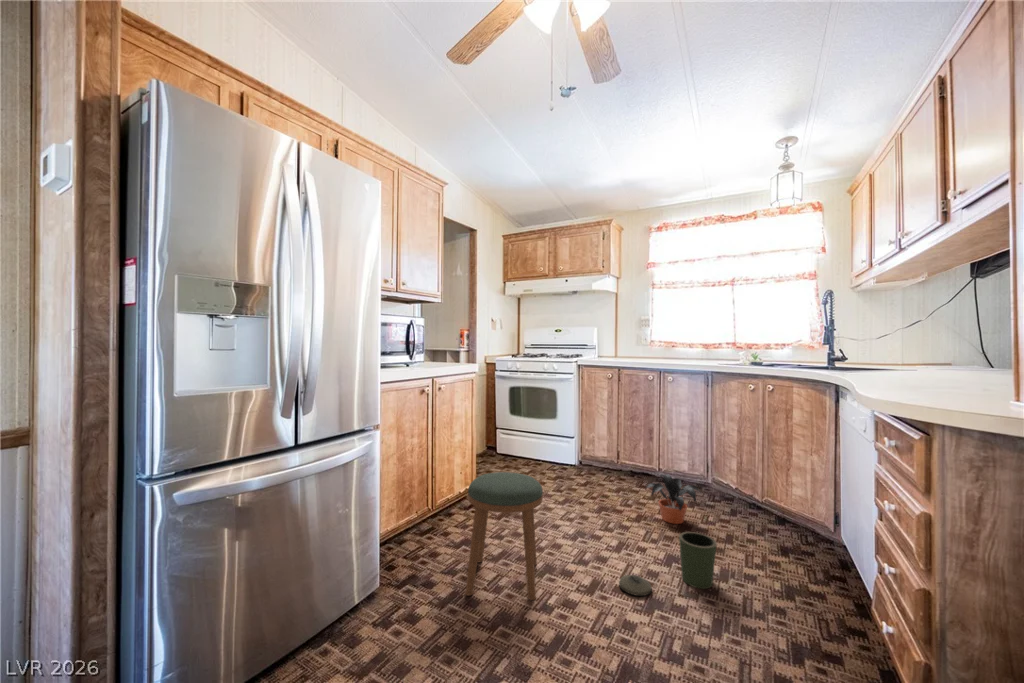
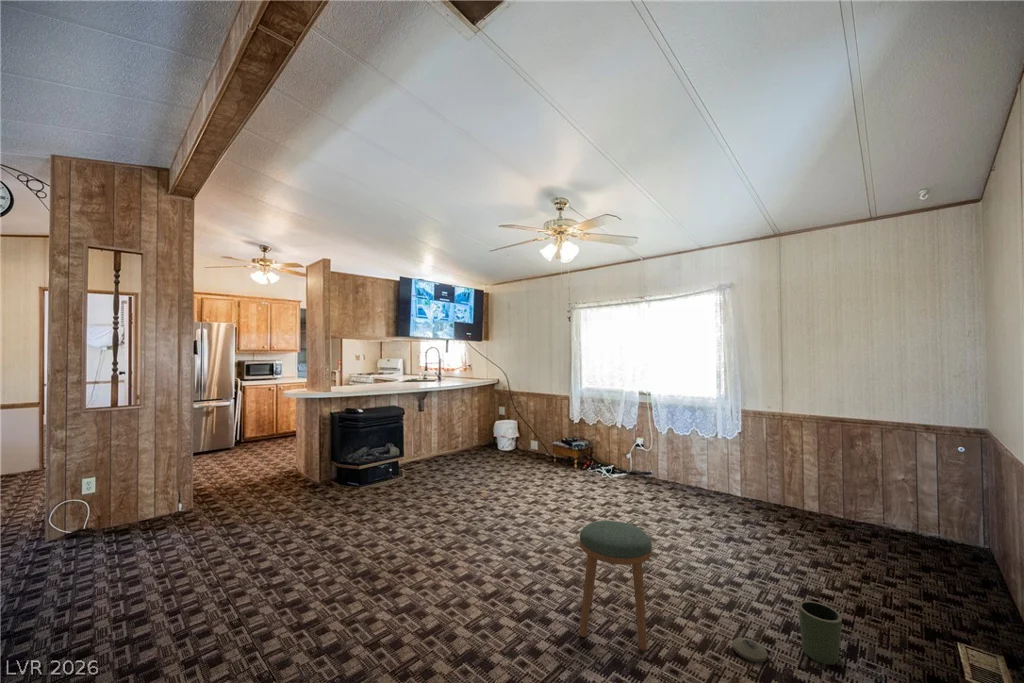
potted plant: present [647,474,699,524] -> none [758,530,825,586]

